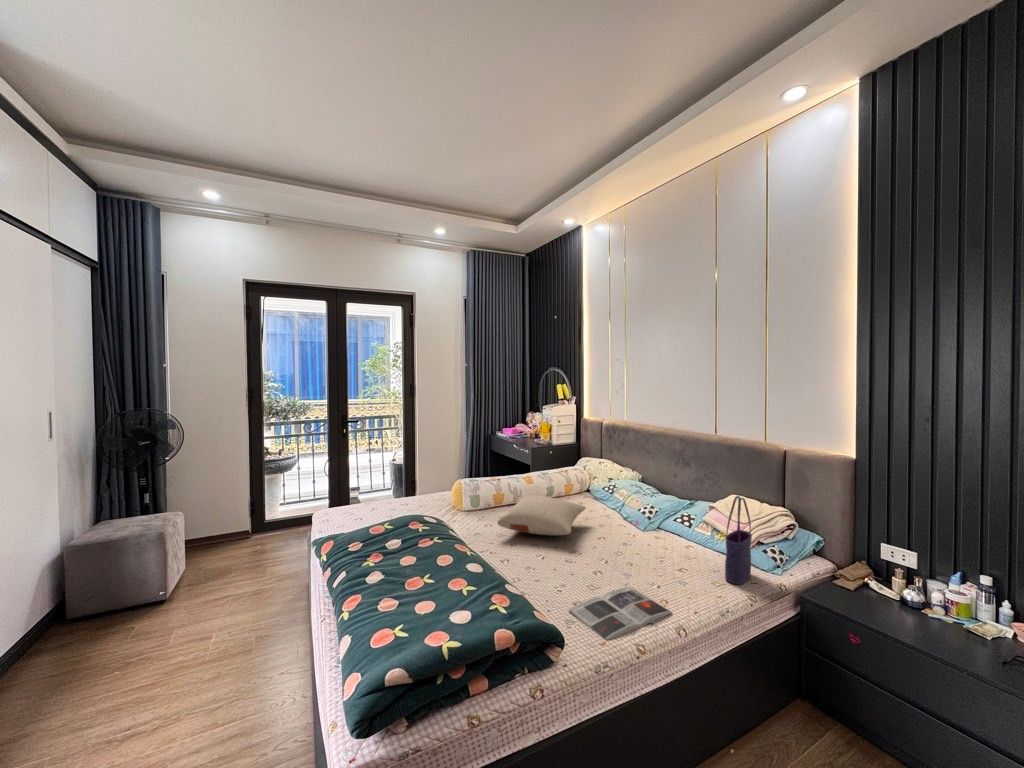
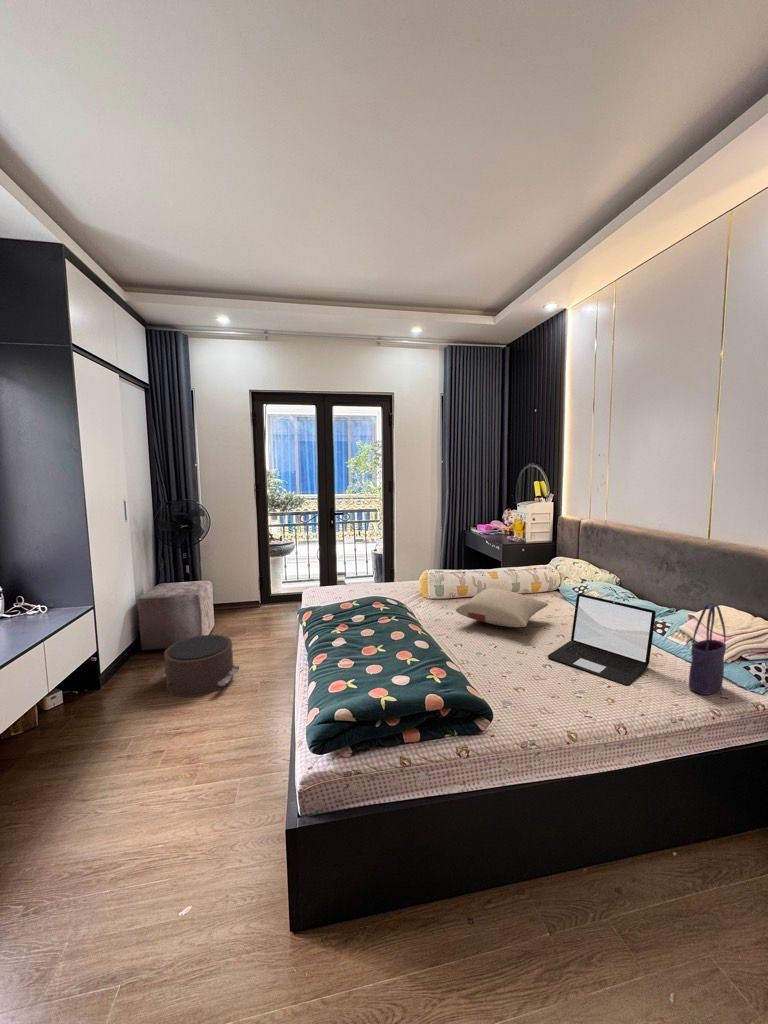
laptop: none [596,495,690,585] -> present [547,594,656,685]
pouf: none [86,583,229,677] -> present [150,635,239,697]
magazine: present [569,587,672,640] -> none [509,681,616,723]

